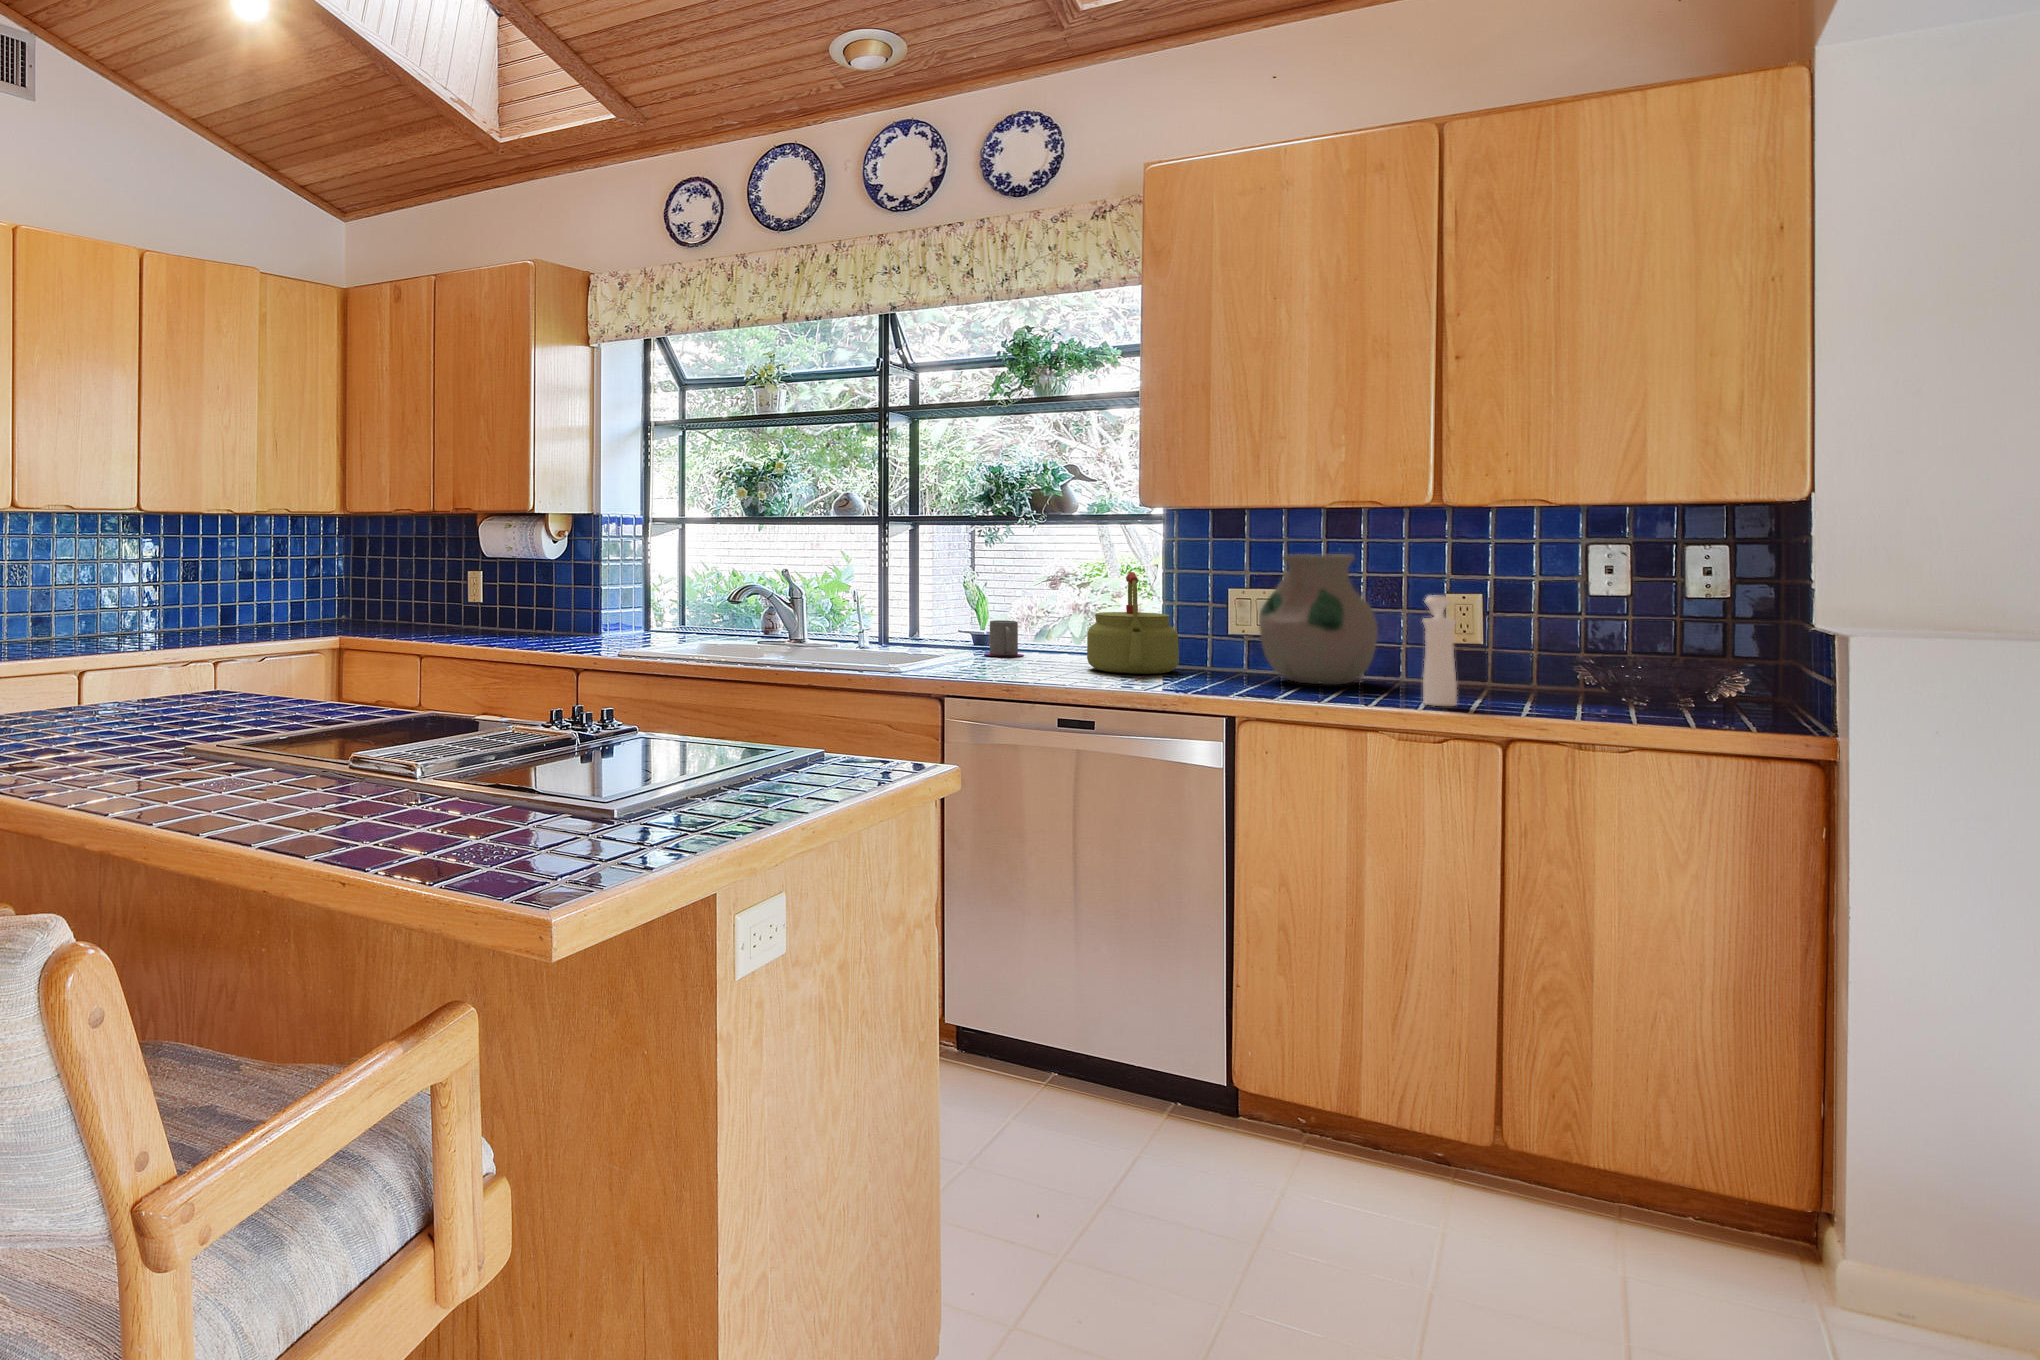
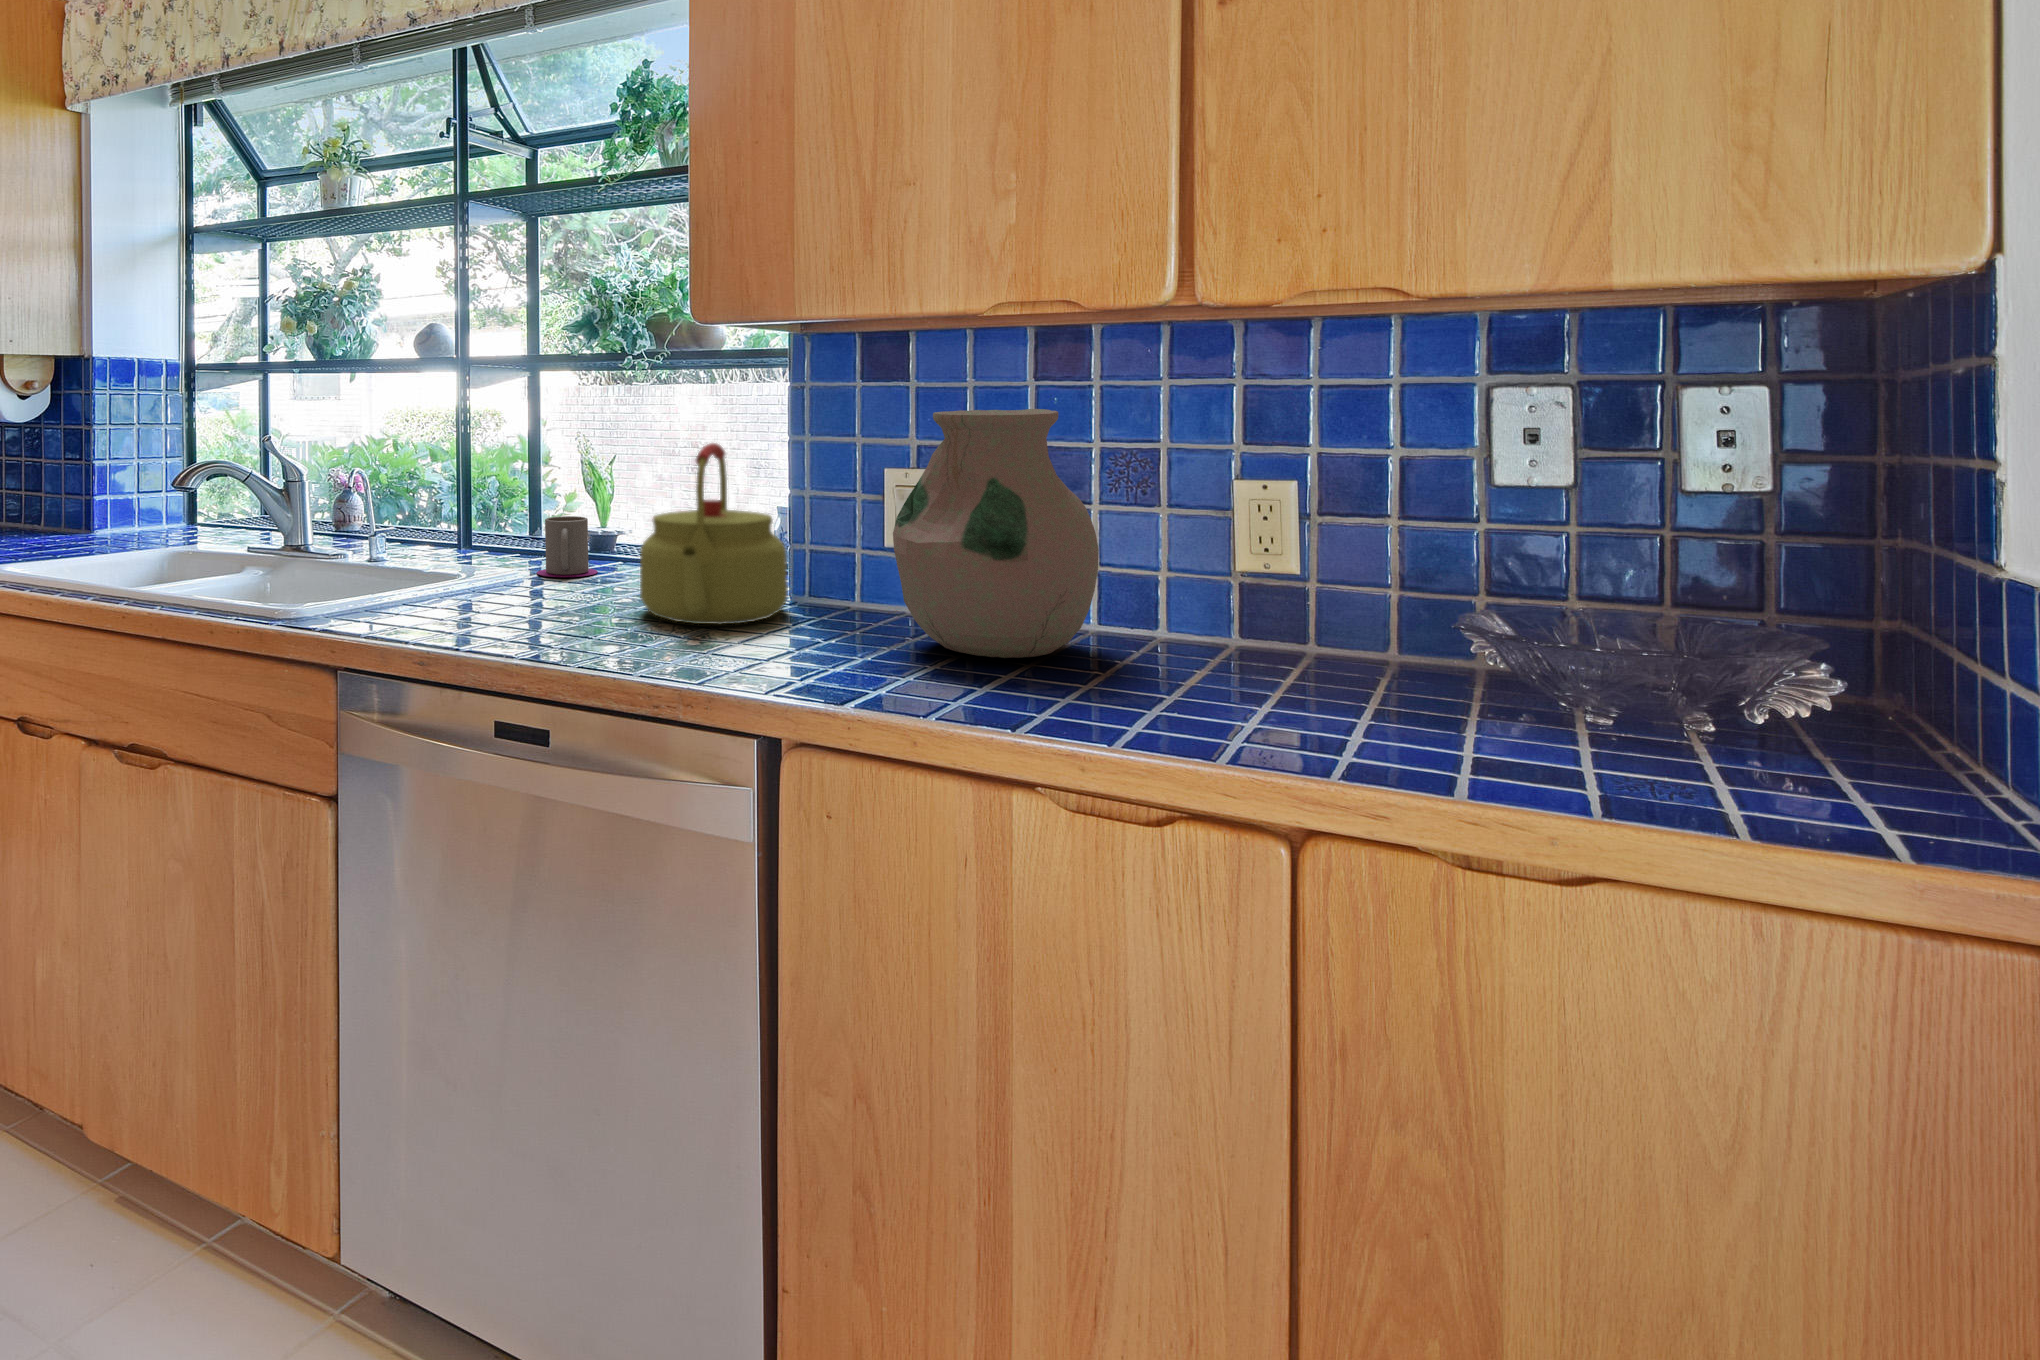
pepper mill: present [1423,595,1457,706] -> none [1146,496,1216,741]

